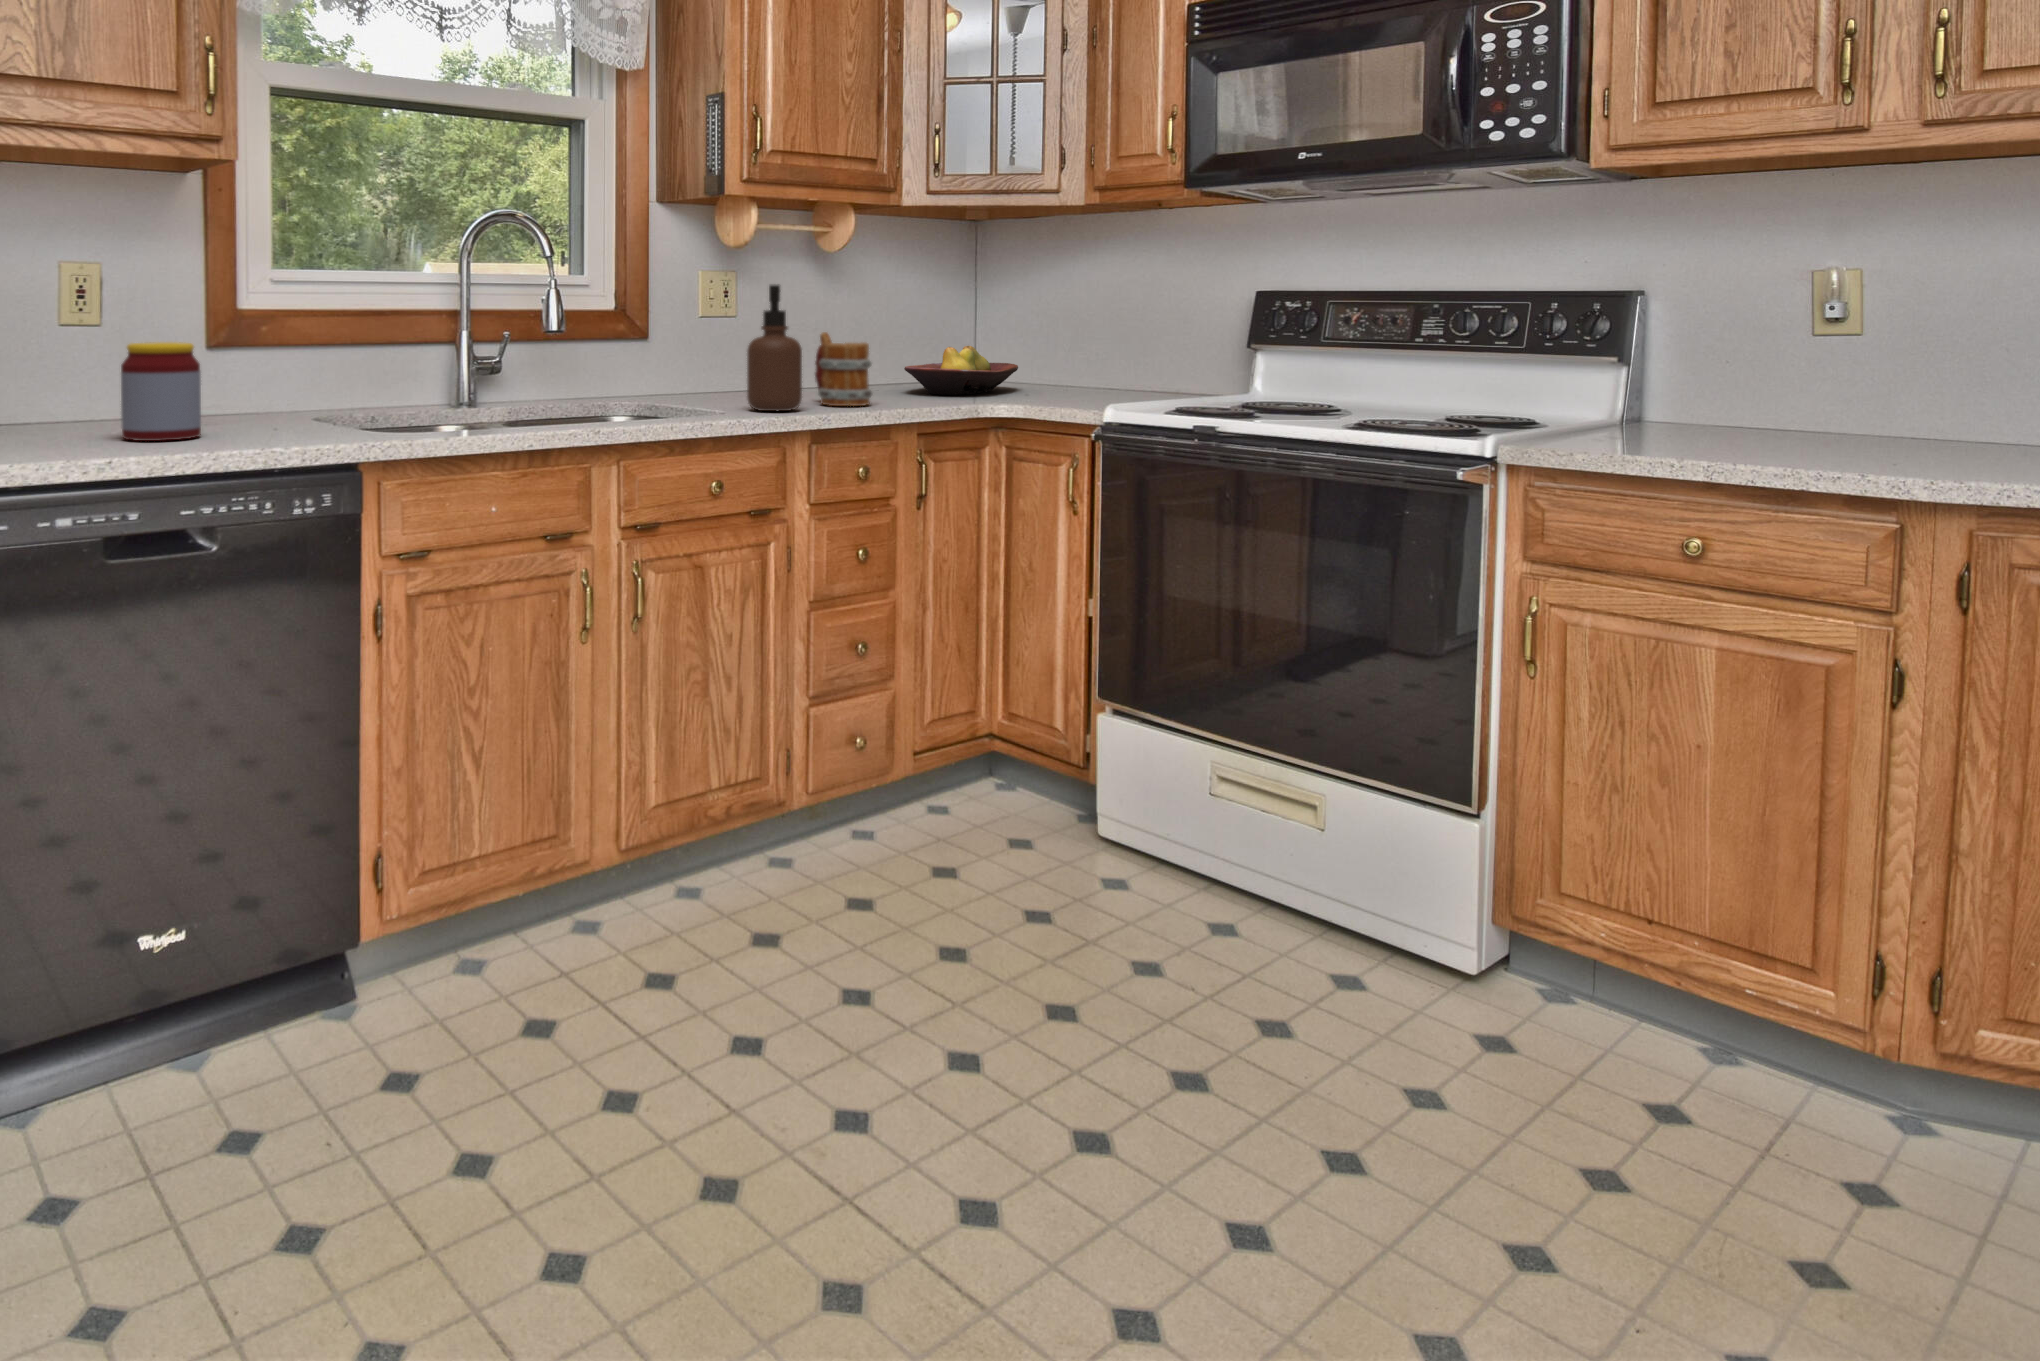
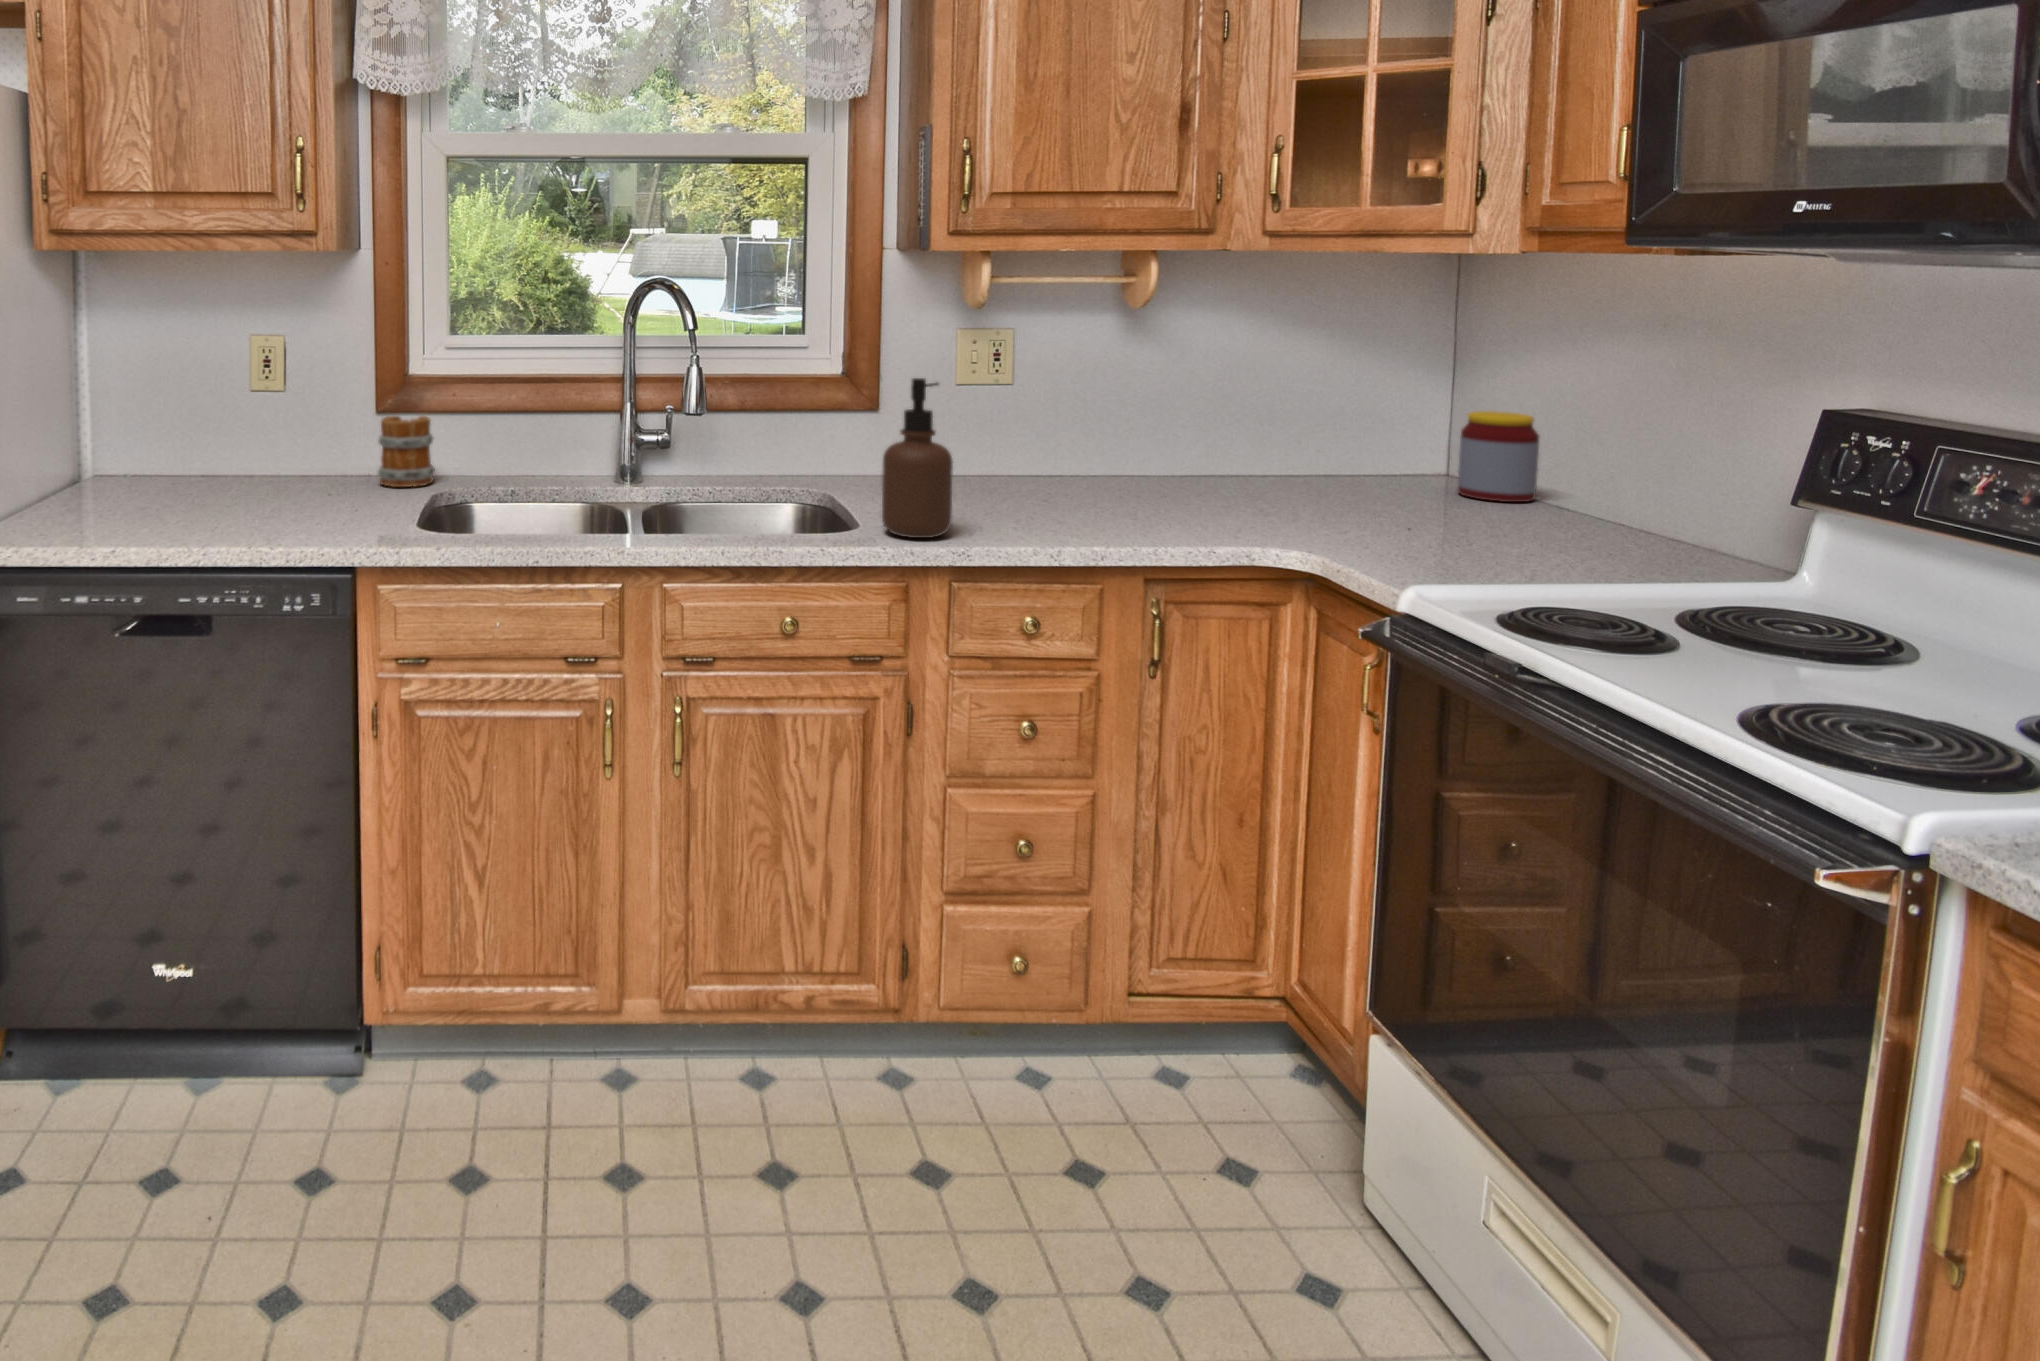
mug: present [815,332,872,406] -> present [378,416,435,487]
jar: present [121,342,201,441] -> present [1458,411,1539,502]
fruit bowl: present [904,346,1018,395] -> none [1195,448,1406,522]

